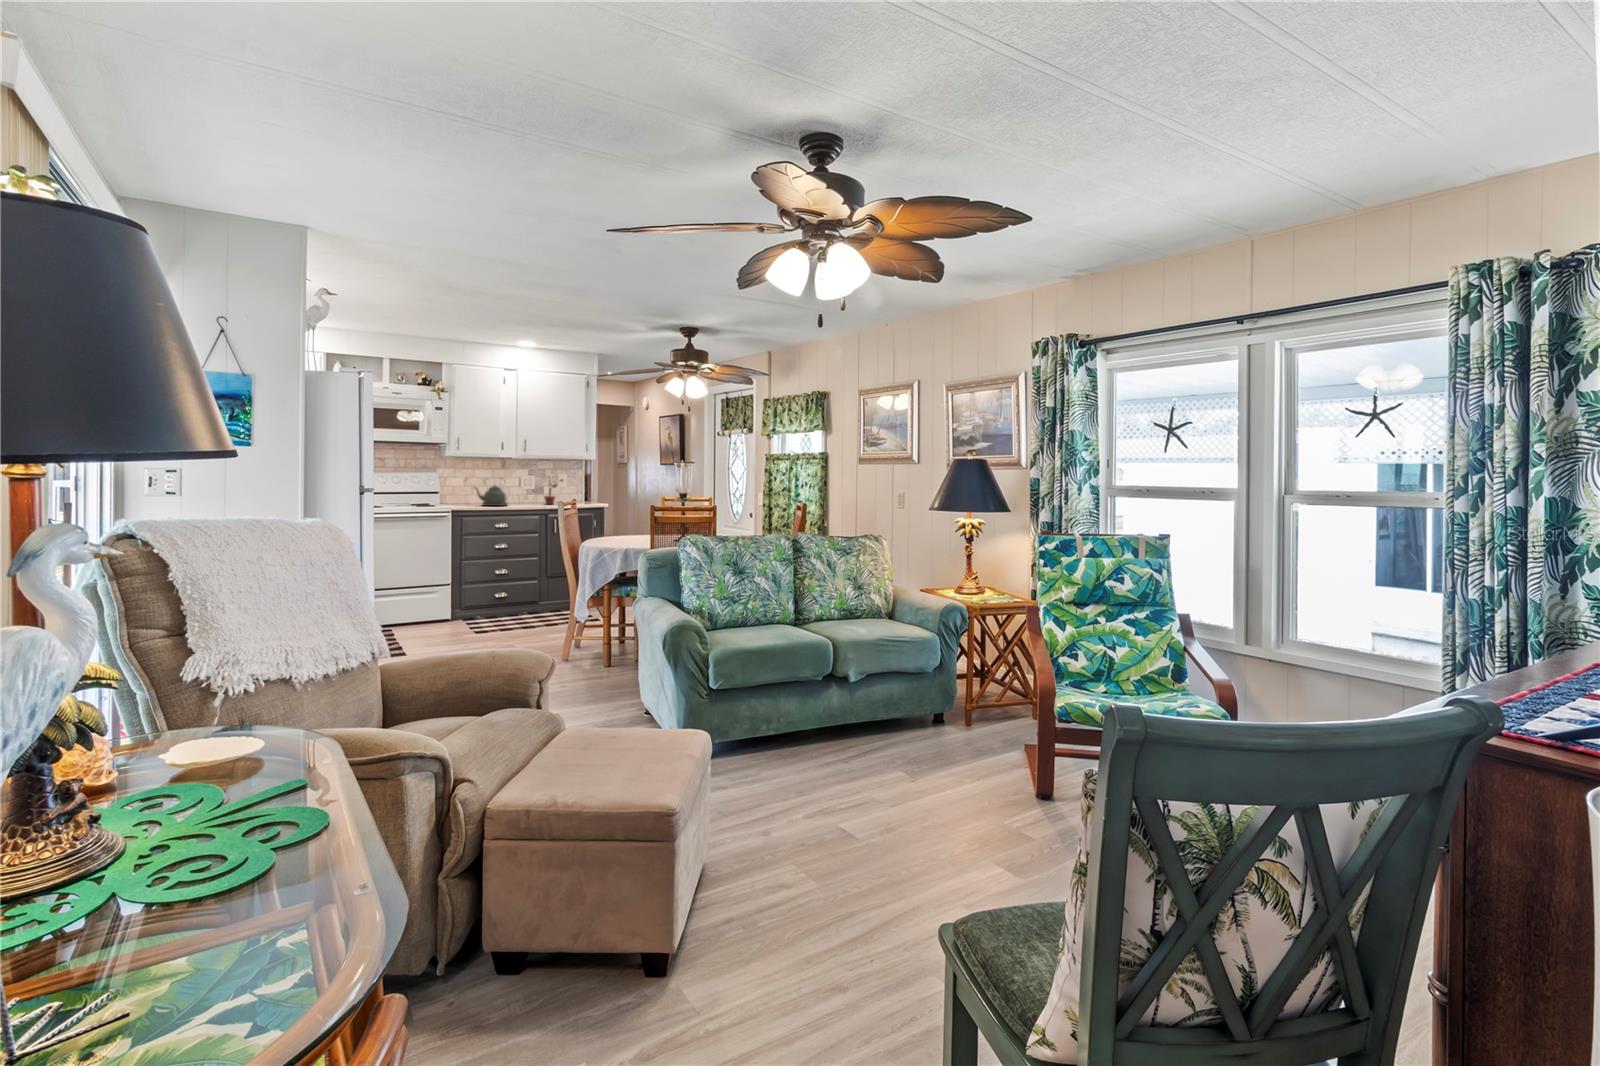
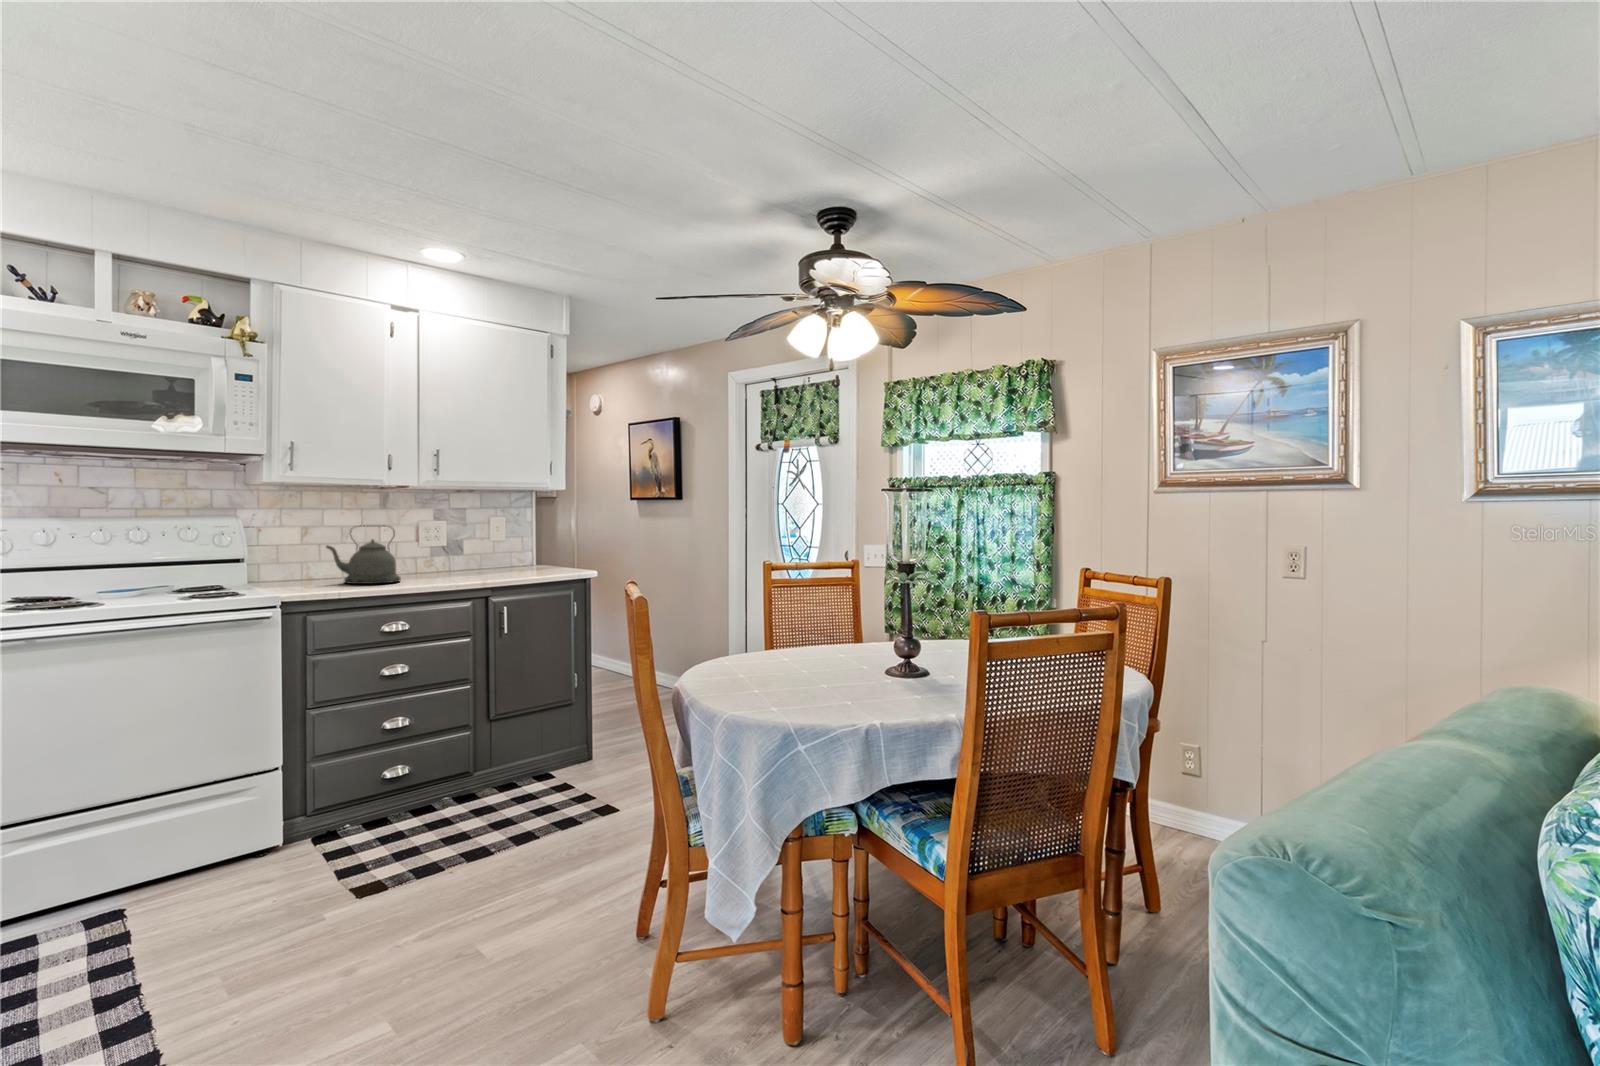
potted plant: present [544,473,563,504] -> none [461,503,504,572]

